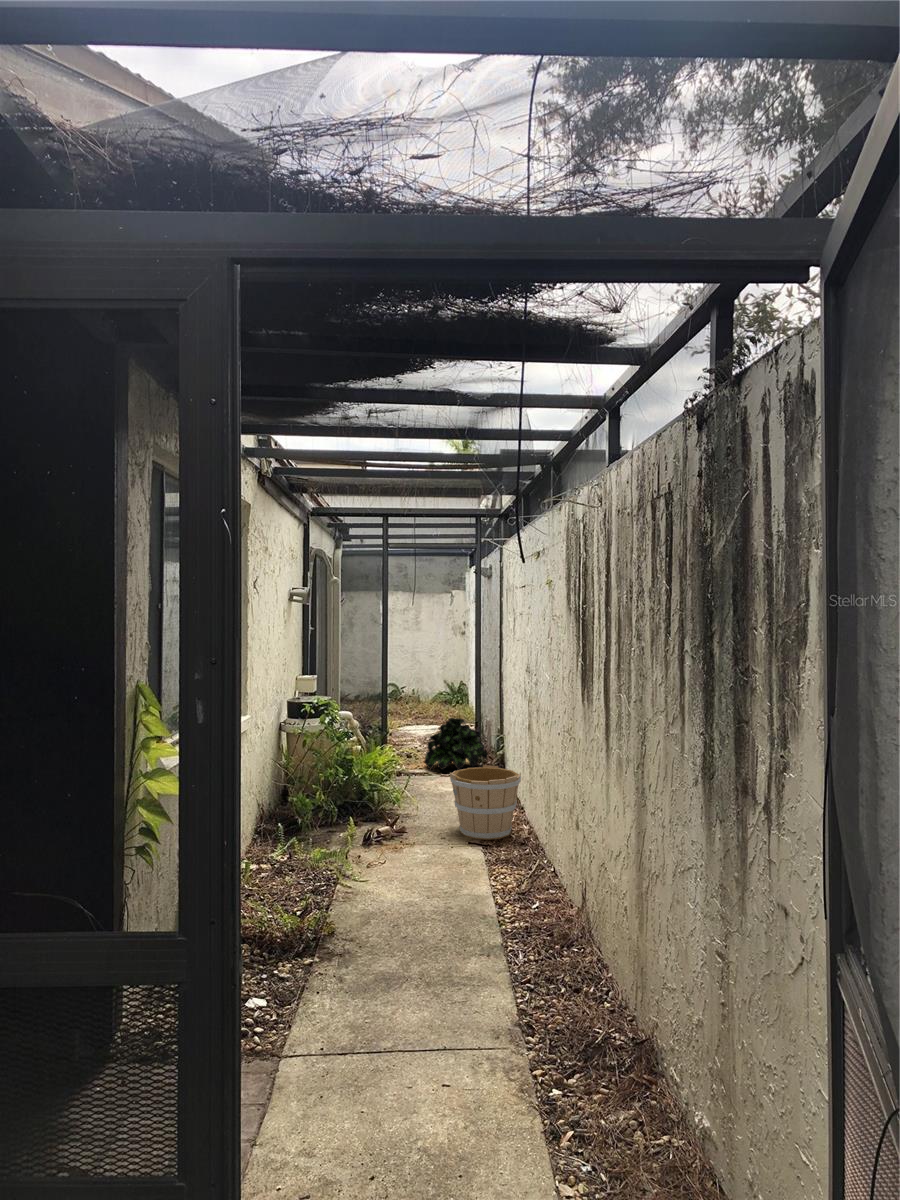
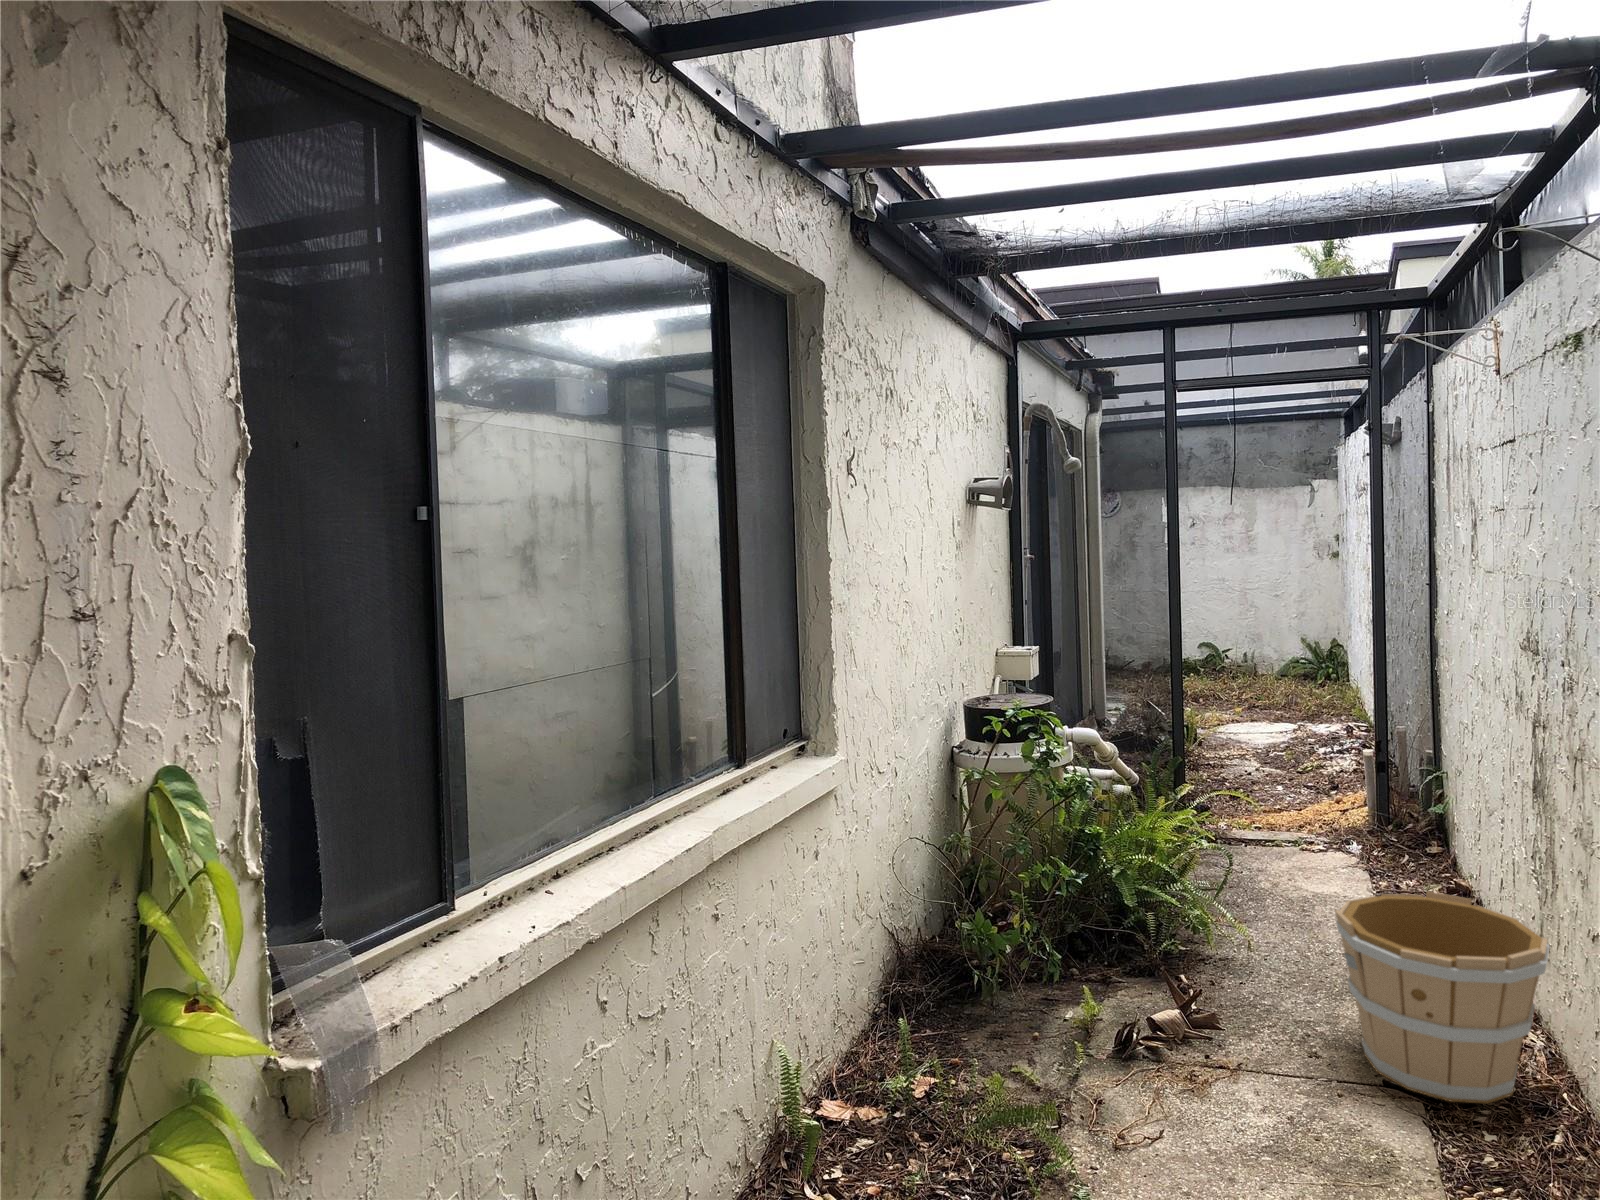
potted plant: present [424,718,488,770] -> none [1263,734,1413,845]

